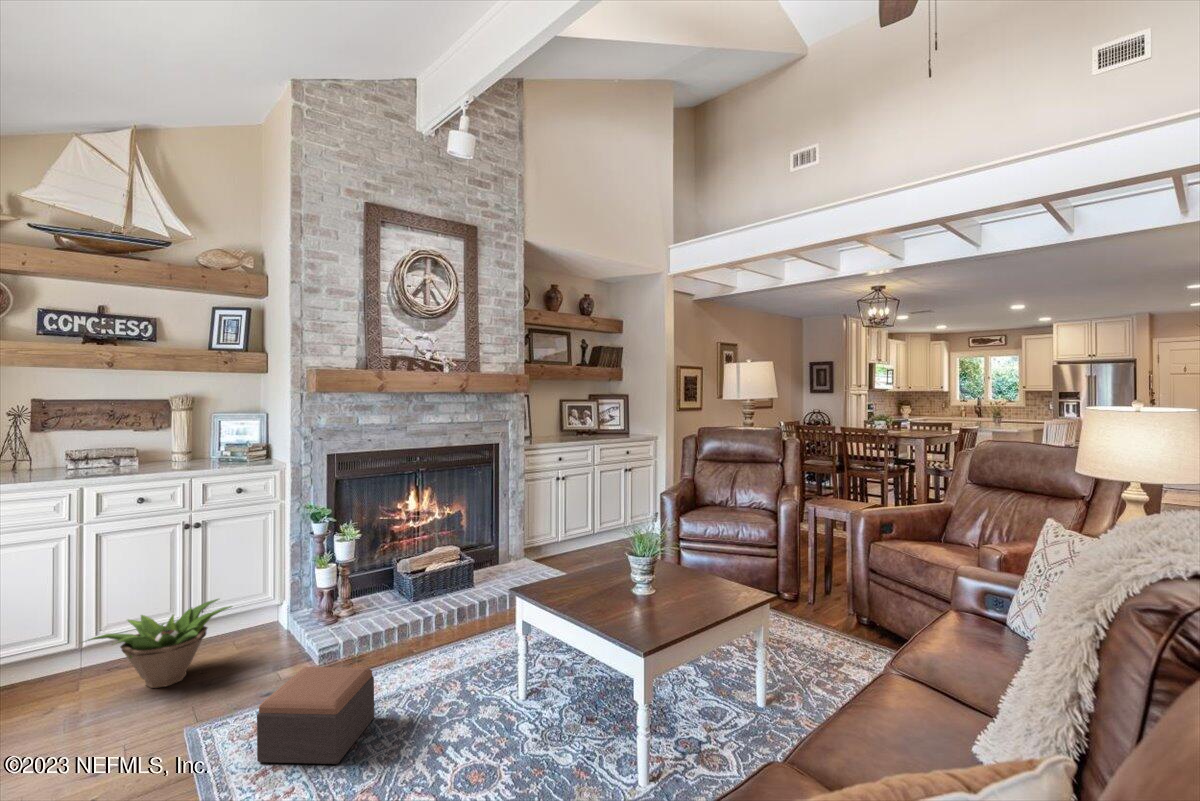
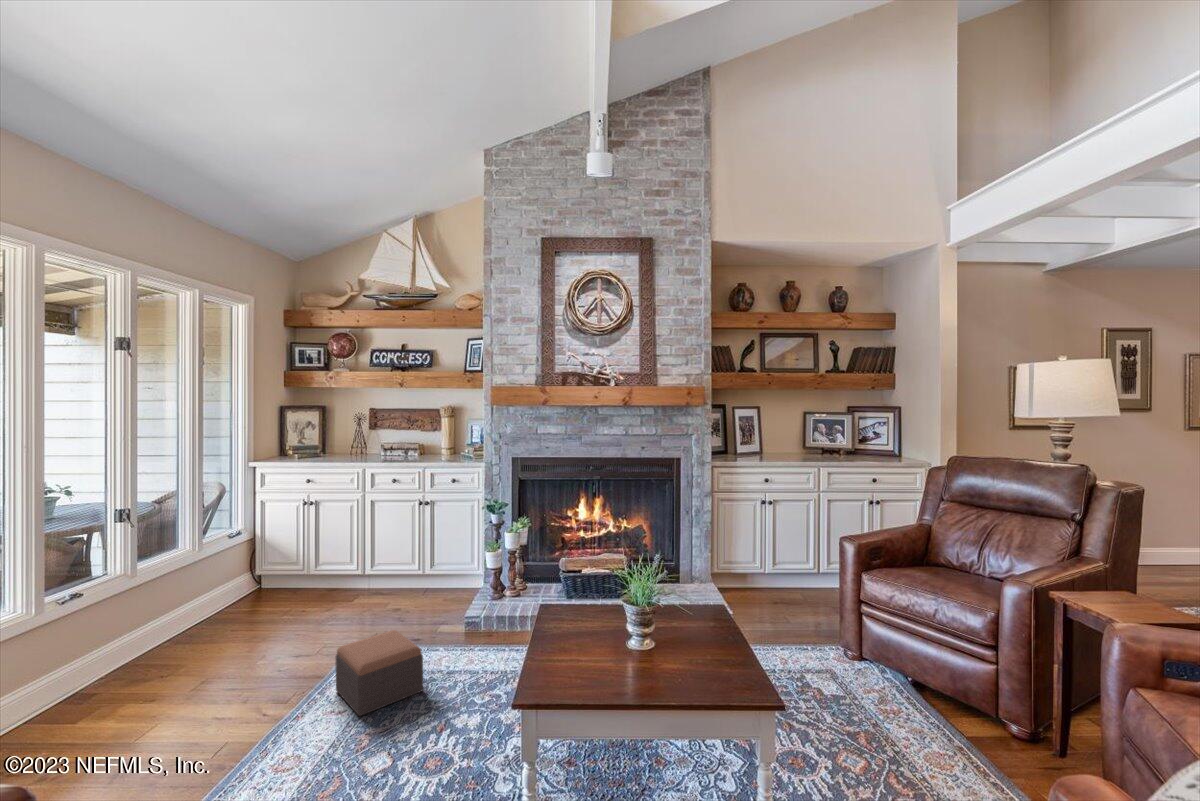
decorative plant: present [87,599,232,688] -> none [342,560,428,614]

